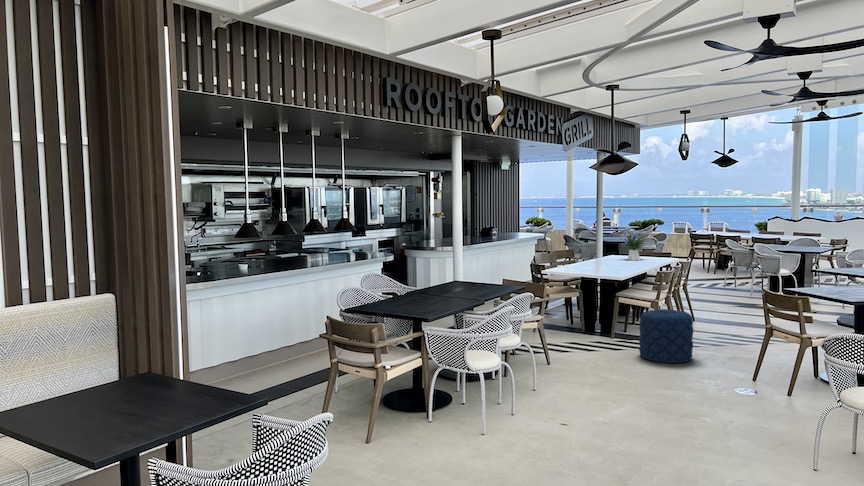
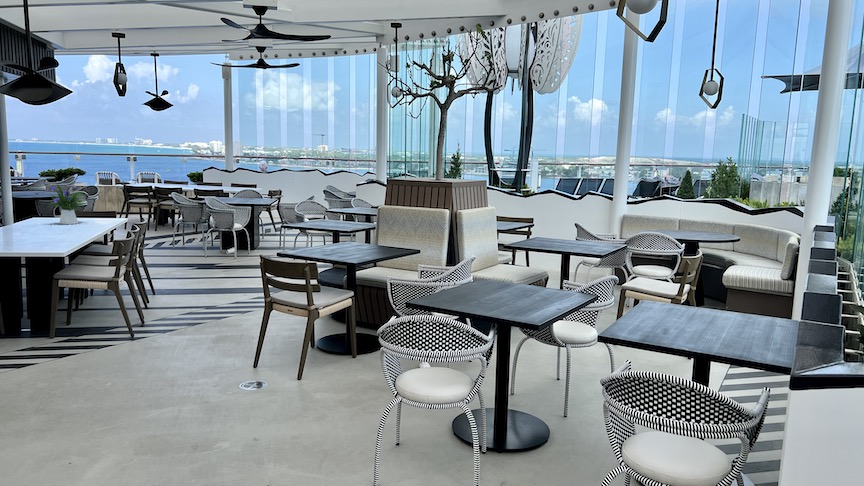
pouf: present [639,309,693,363] -> none [99,291,173,366]

